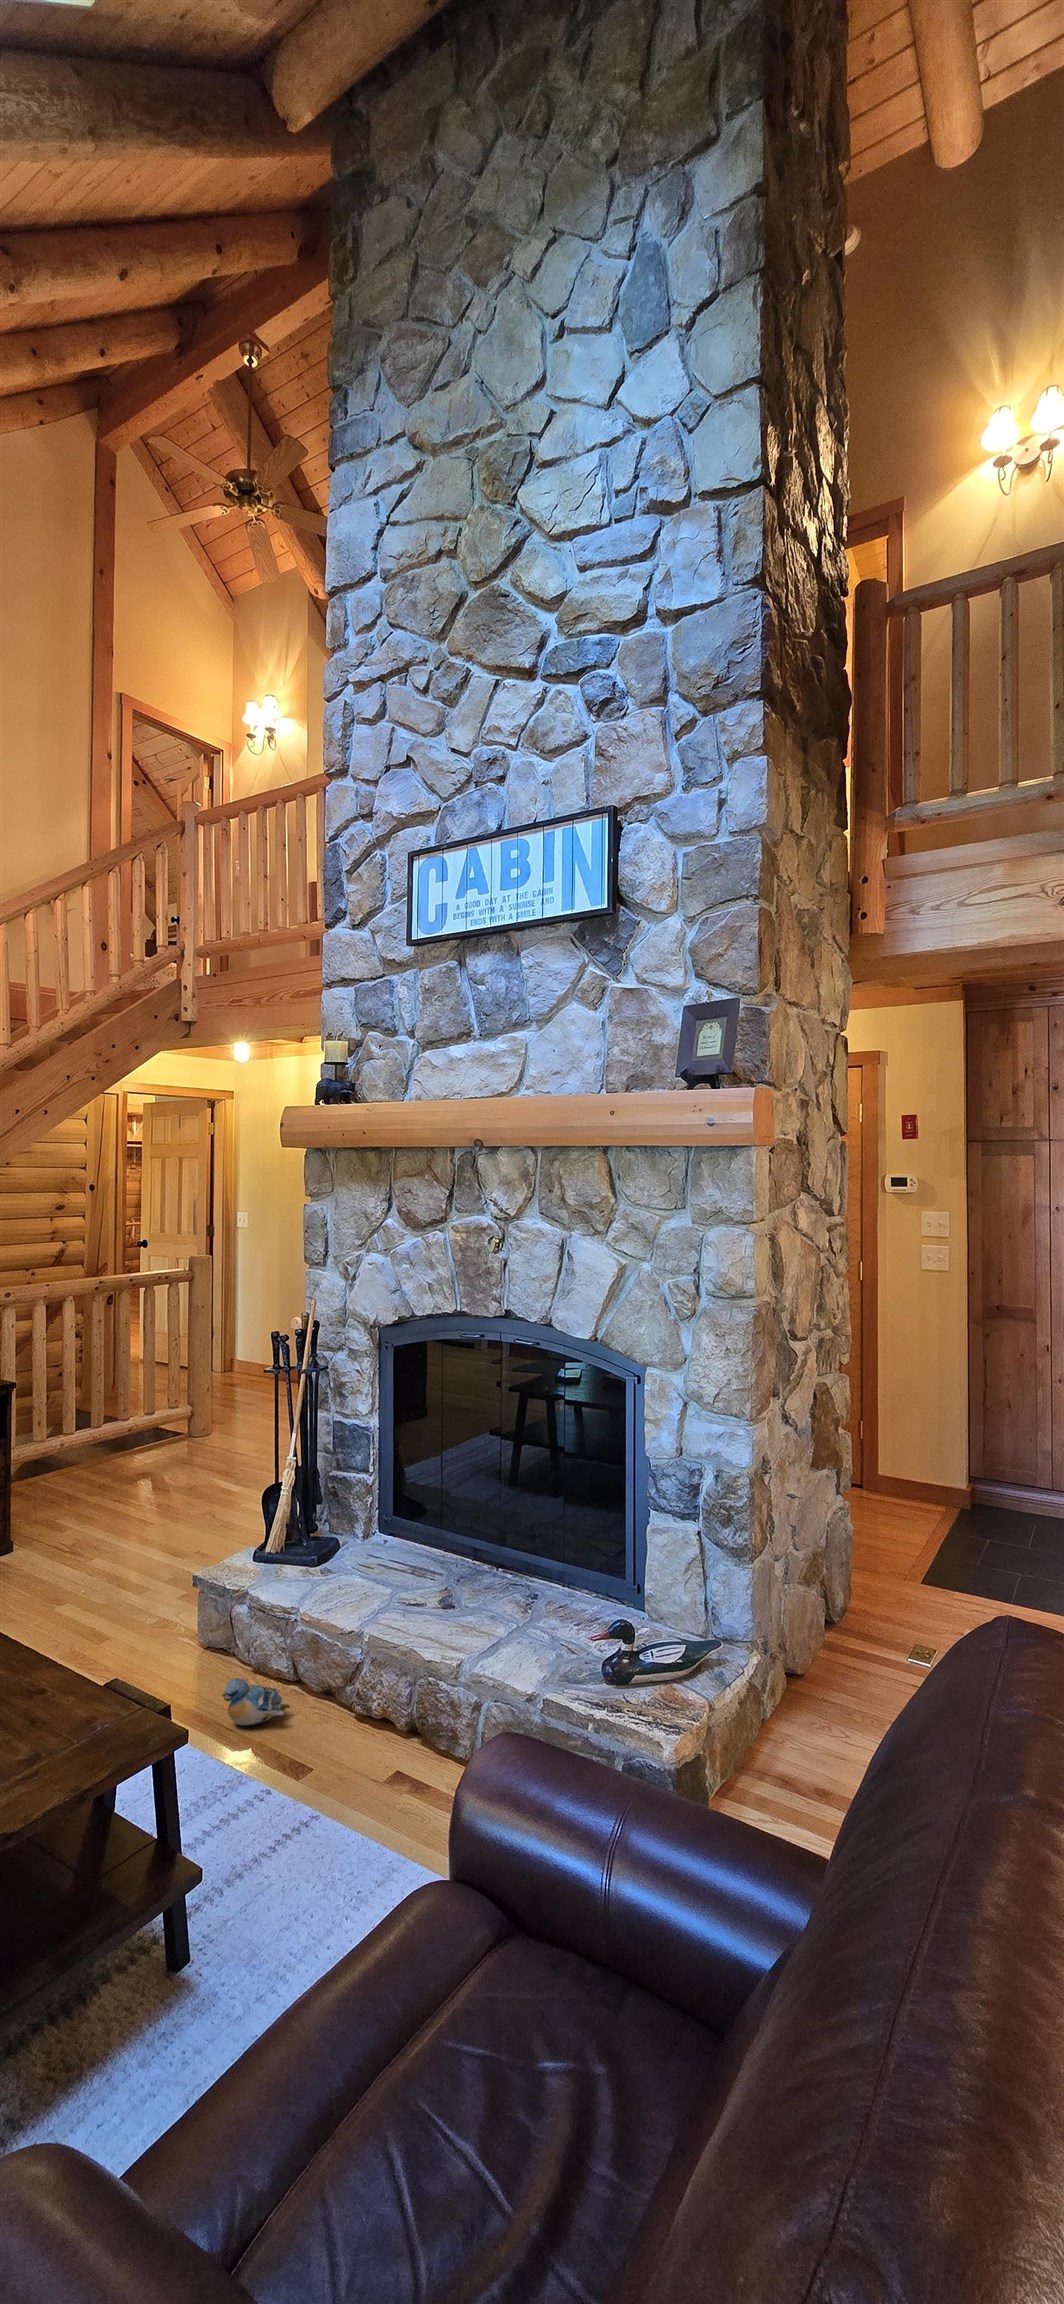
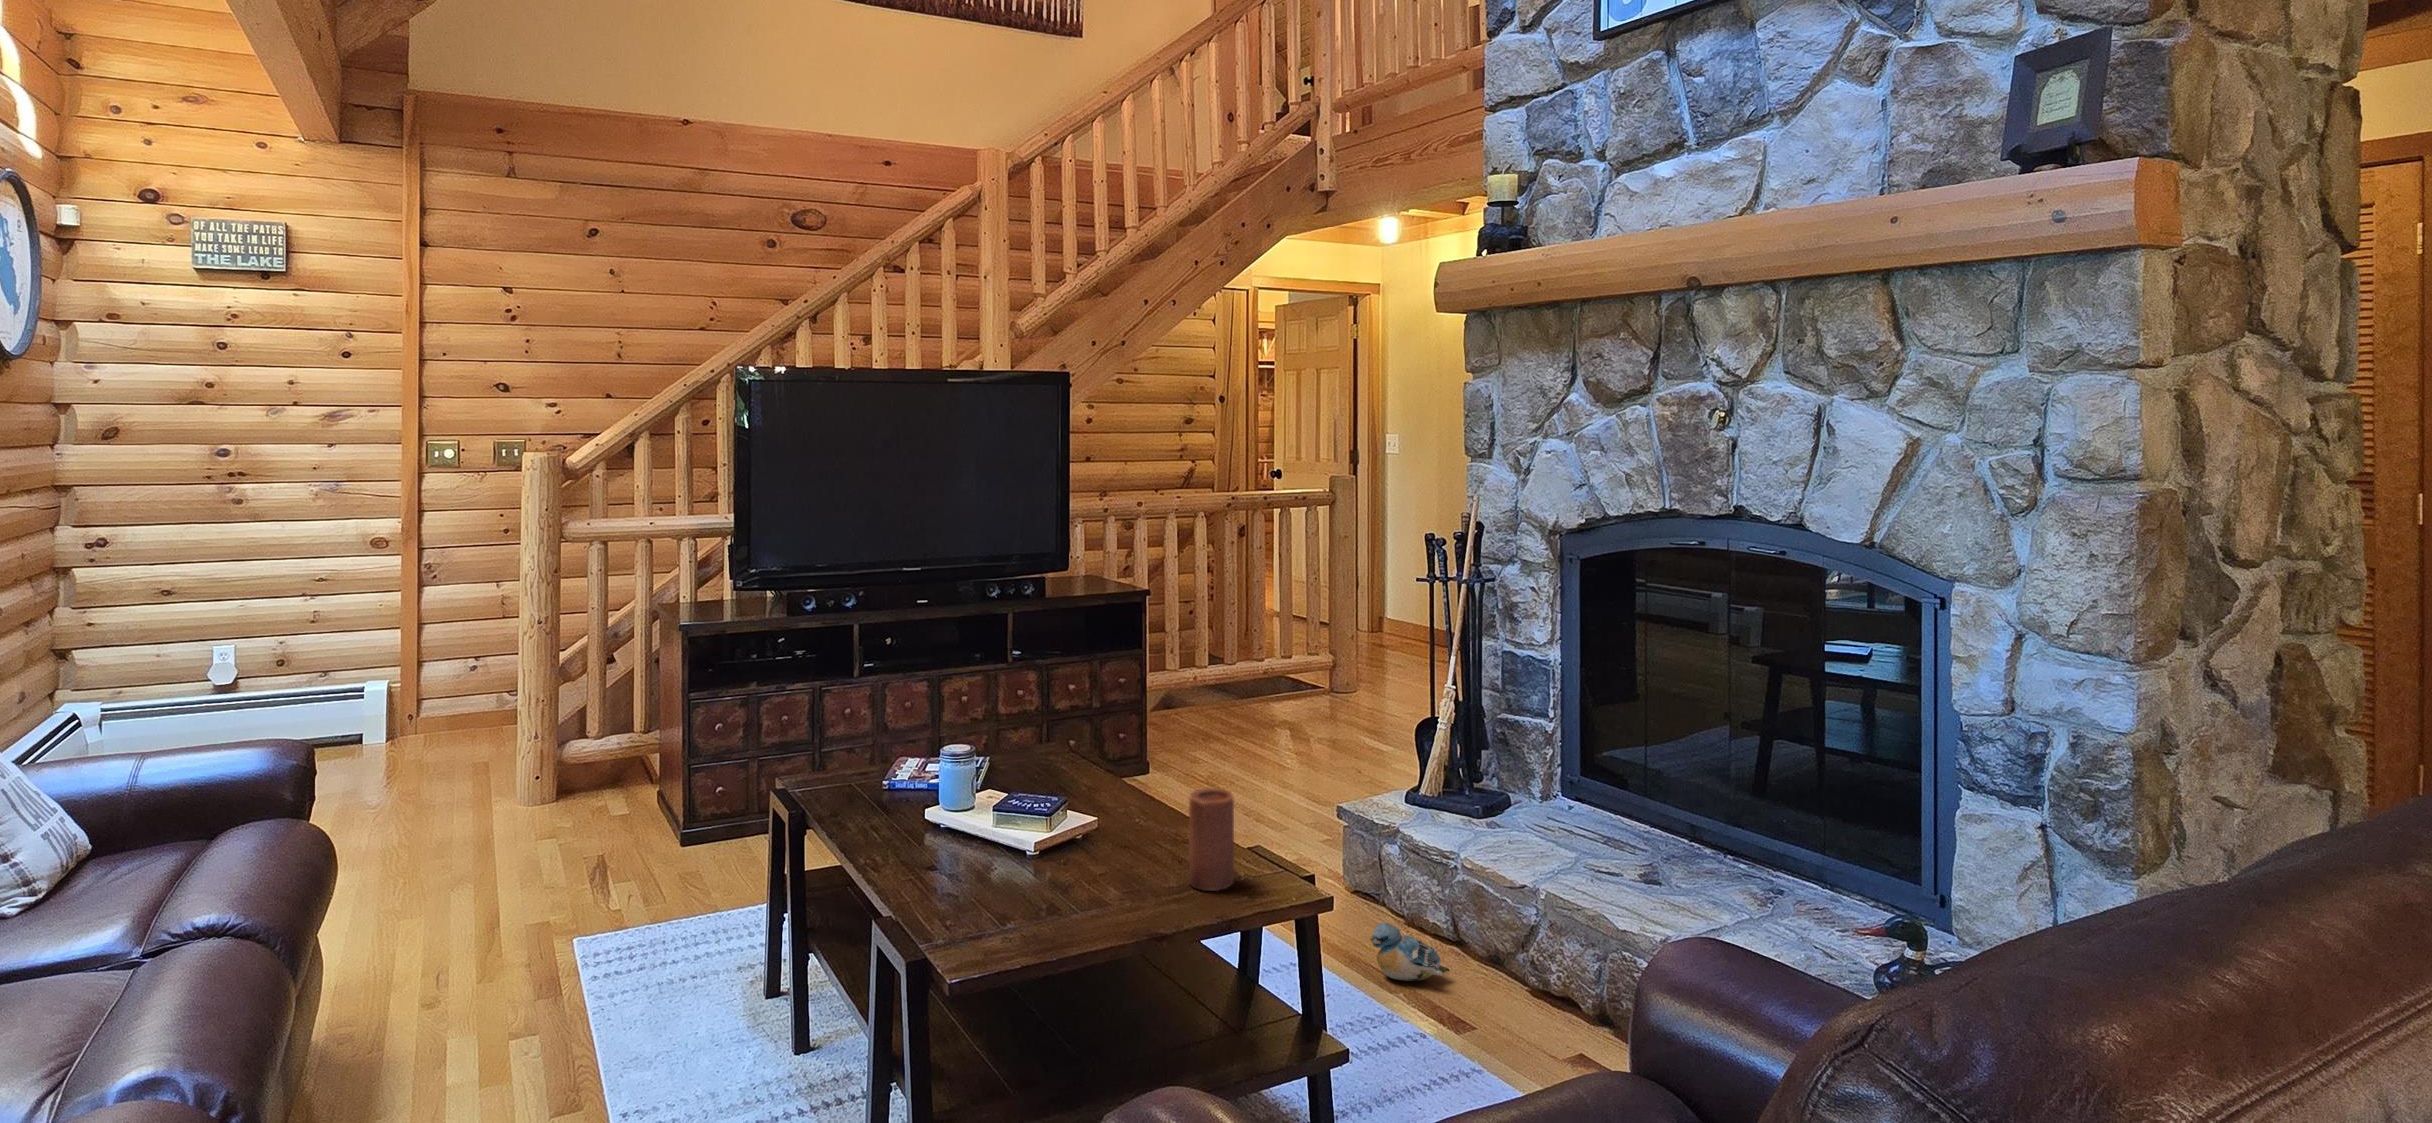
candle: none [49,1629,96,1732] -> present [1189,788,1234,891]

